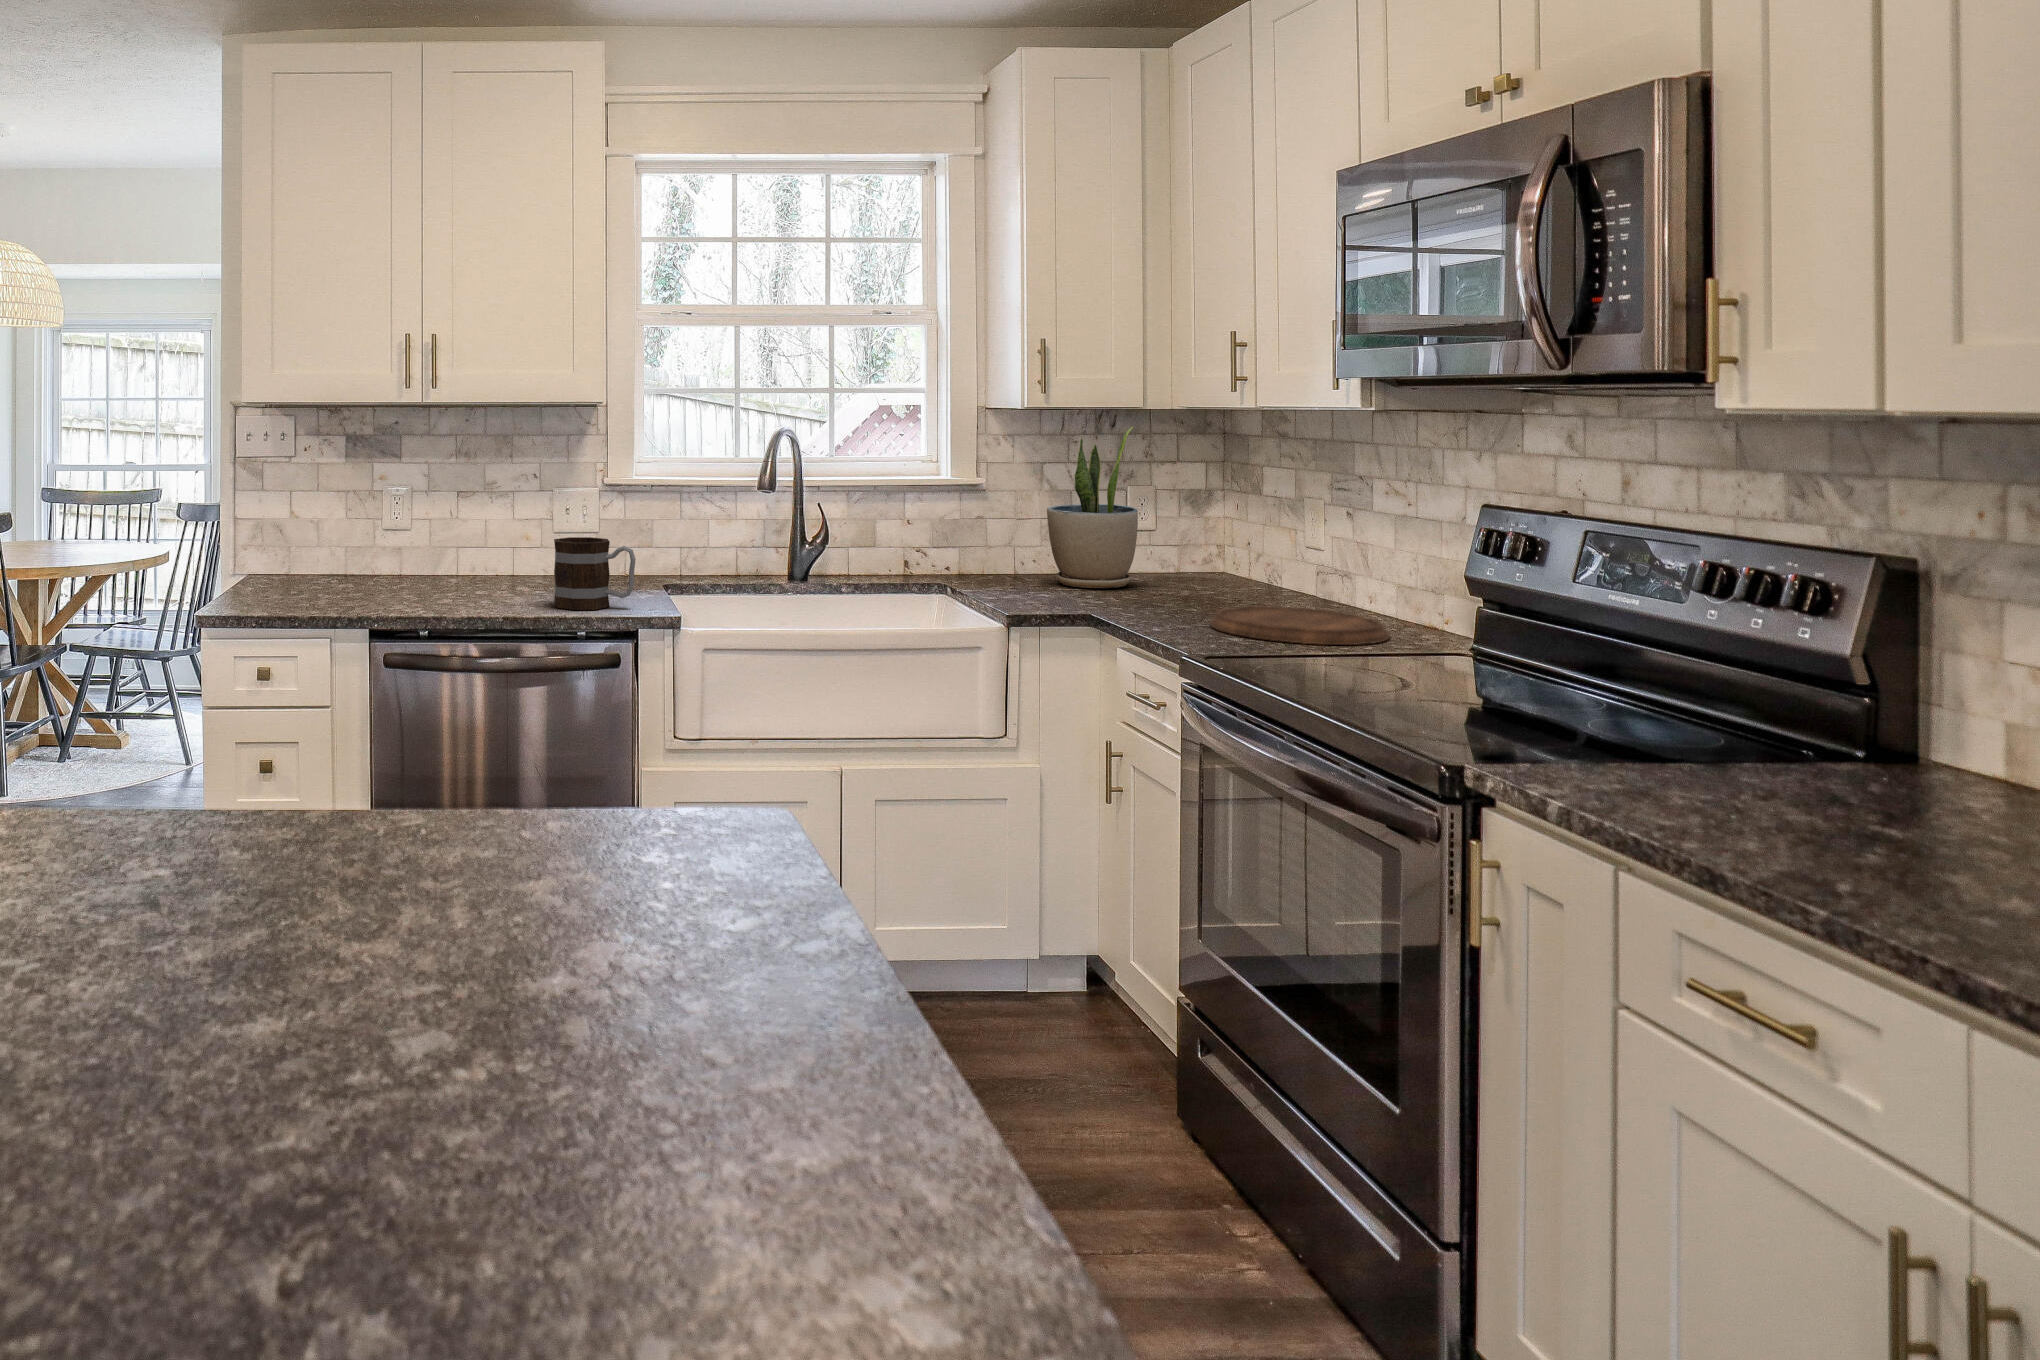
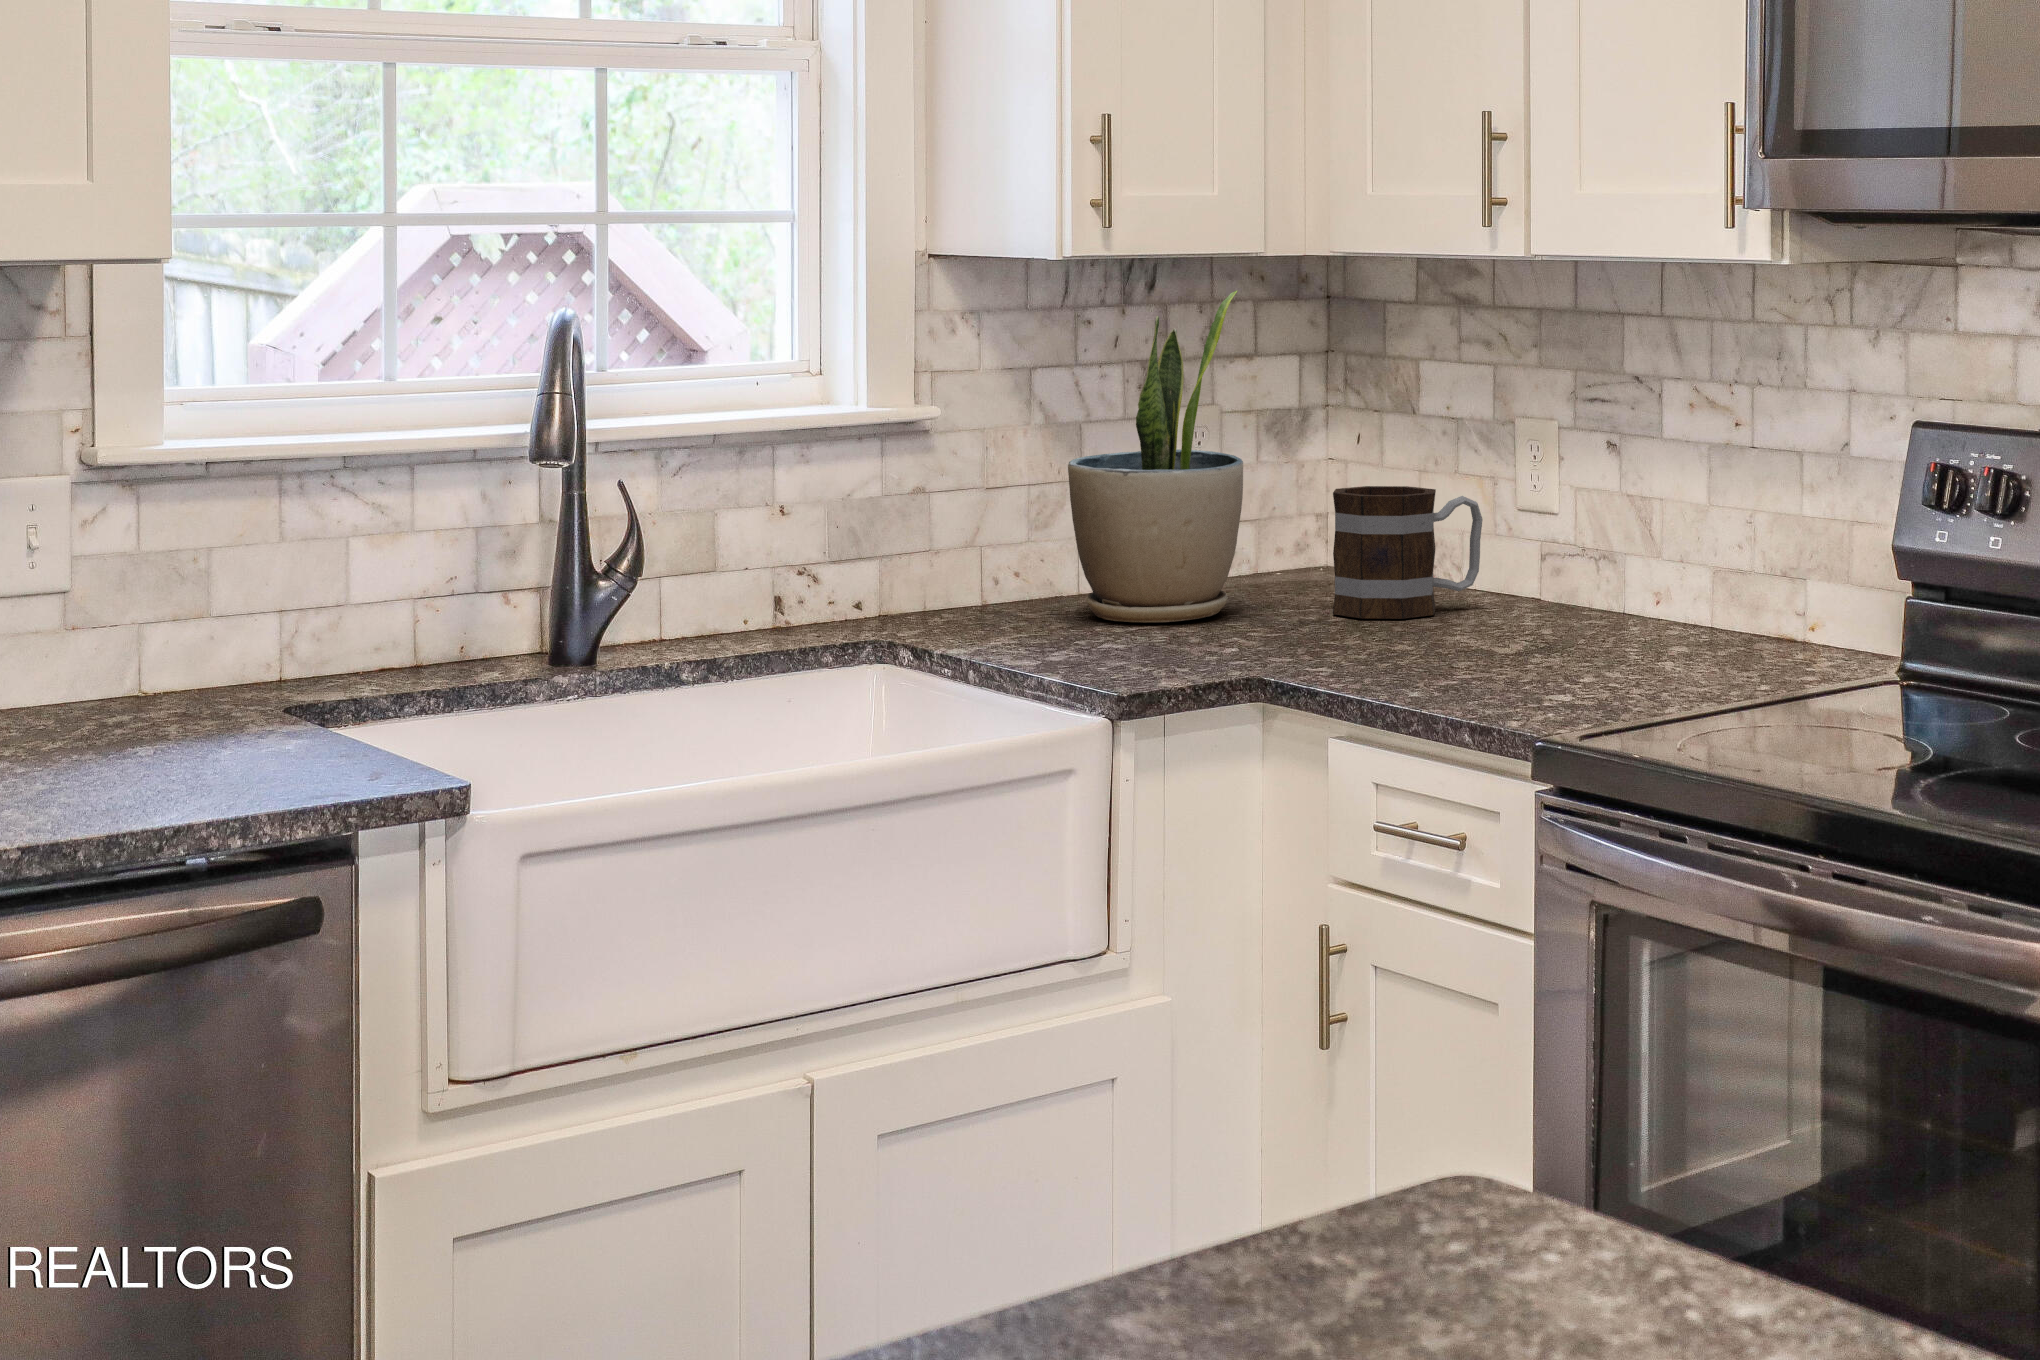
mug: present [554,537,636,610] -> present [1333,486,1483,619]
cutting board: present [1210,606,1389,645] -> none [1472,625,1762,689]

